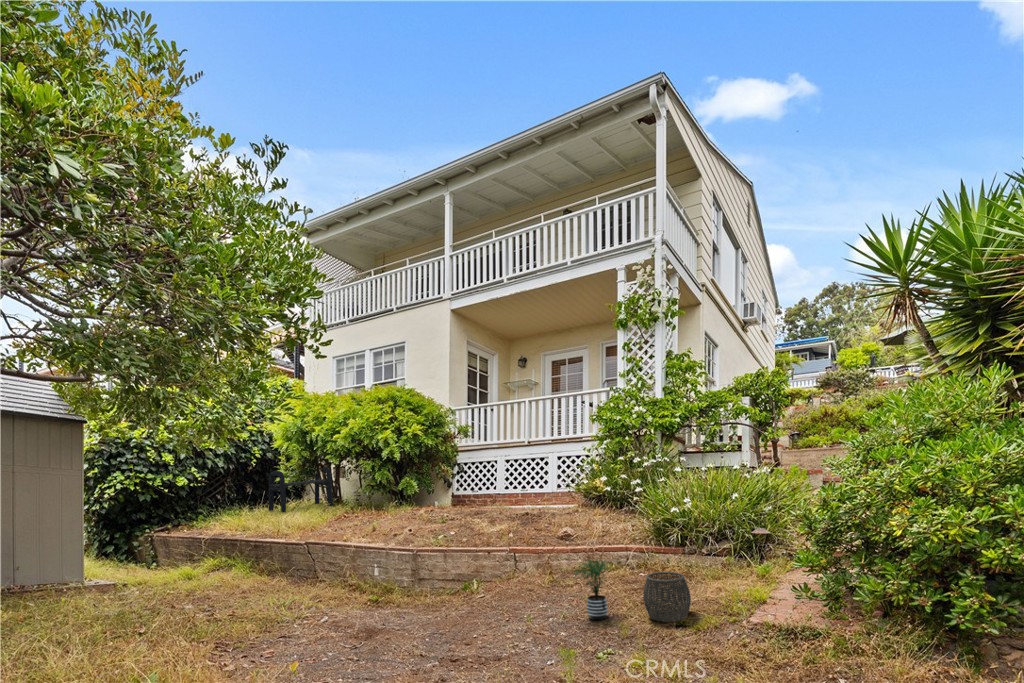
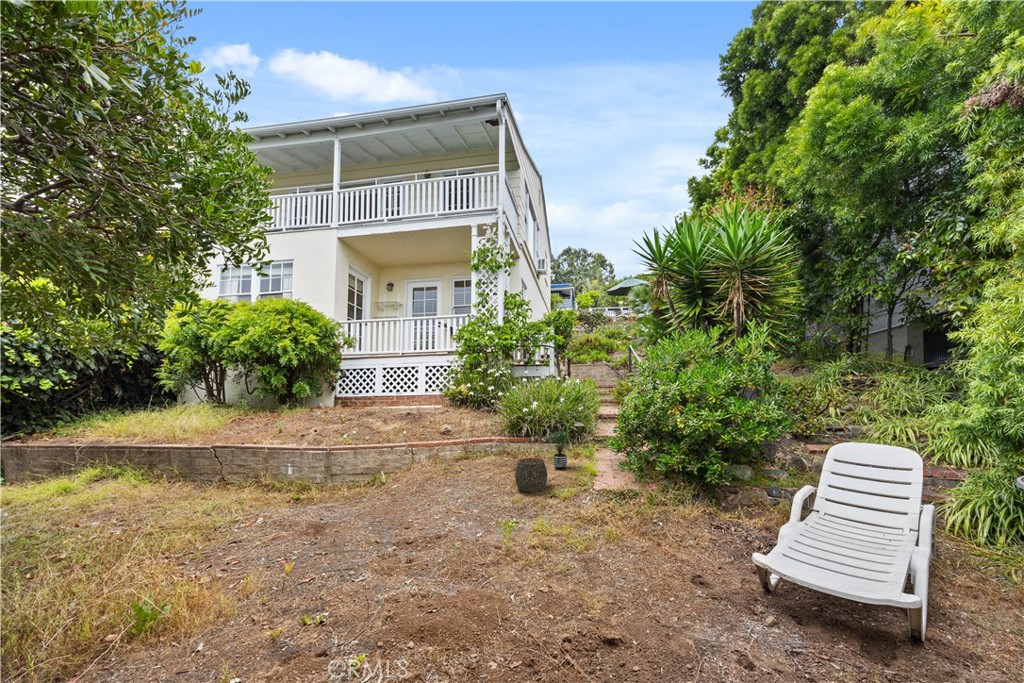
bench: present [269,467,333,512] -> none [168,368,229,407]
potted plant: present [574,561,608,620] -> present [547,431,569,469]

